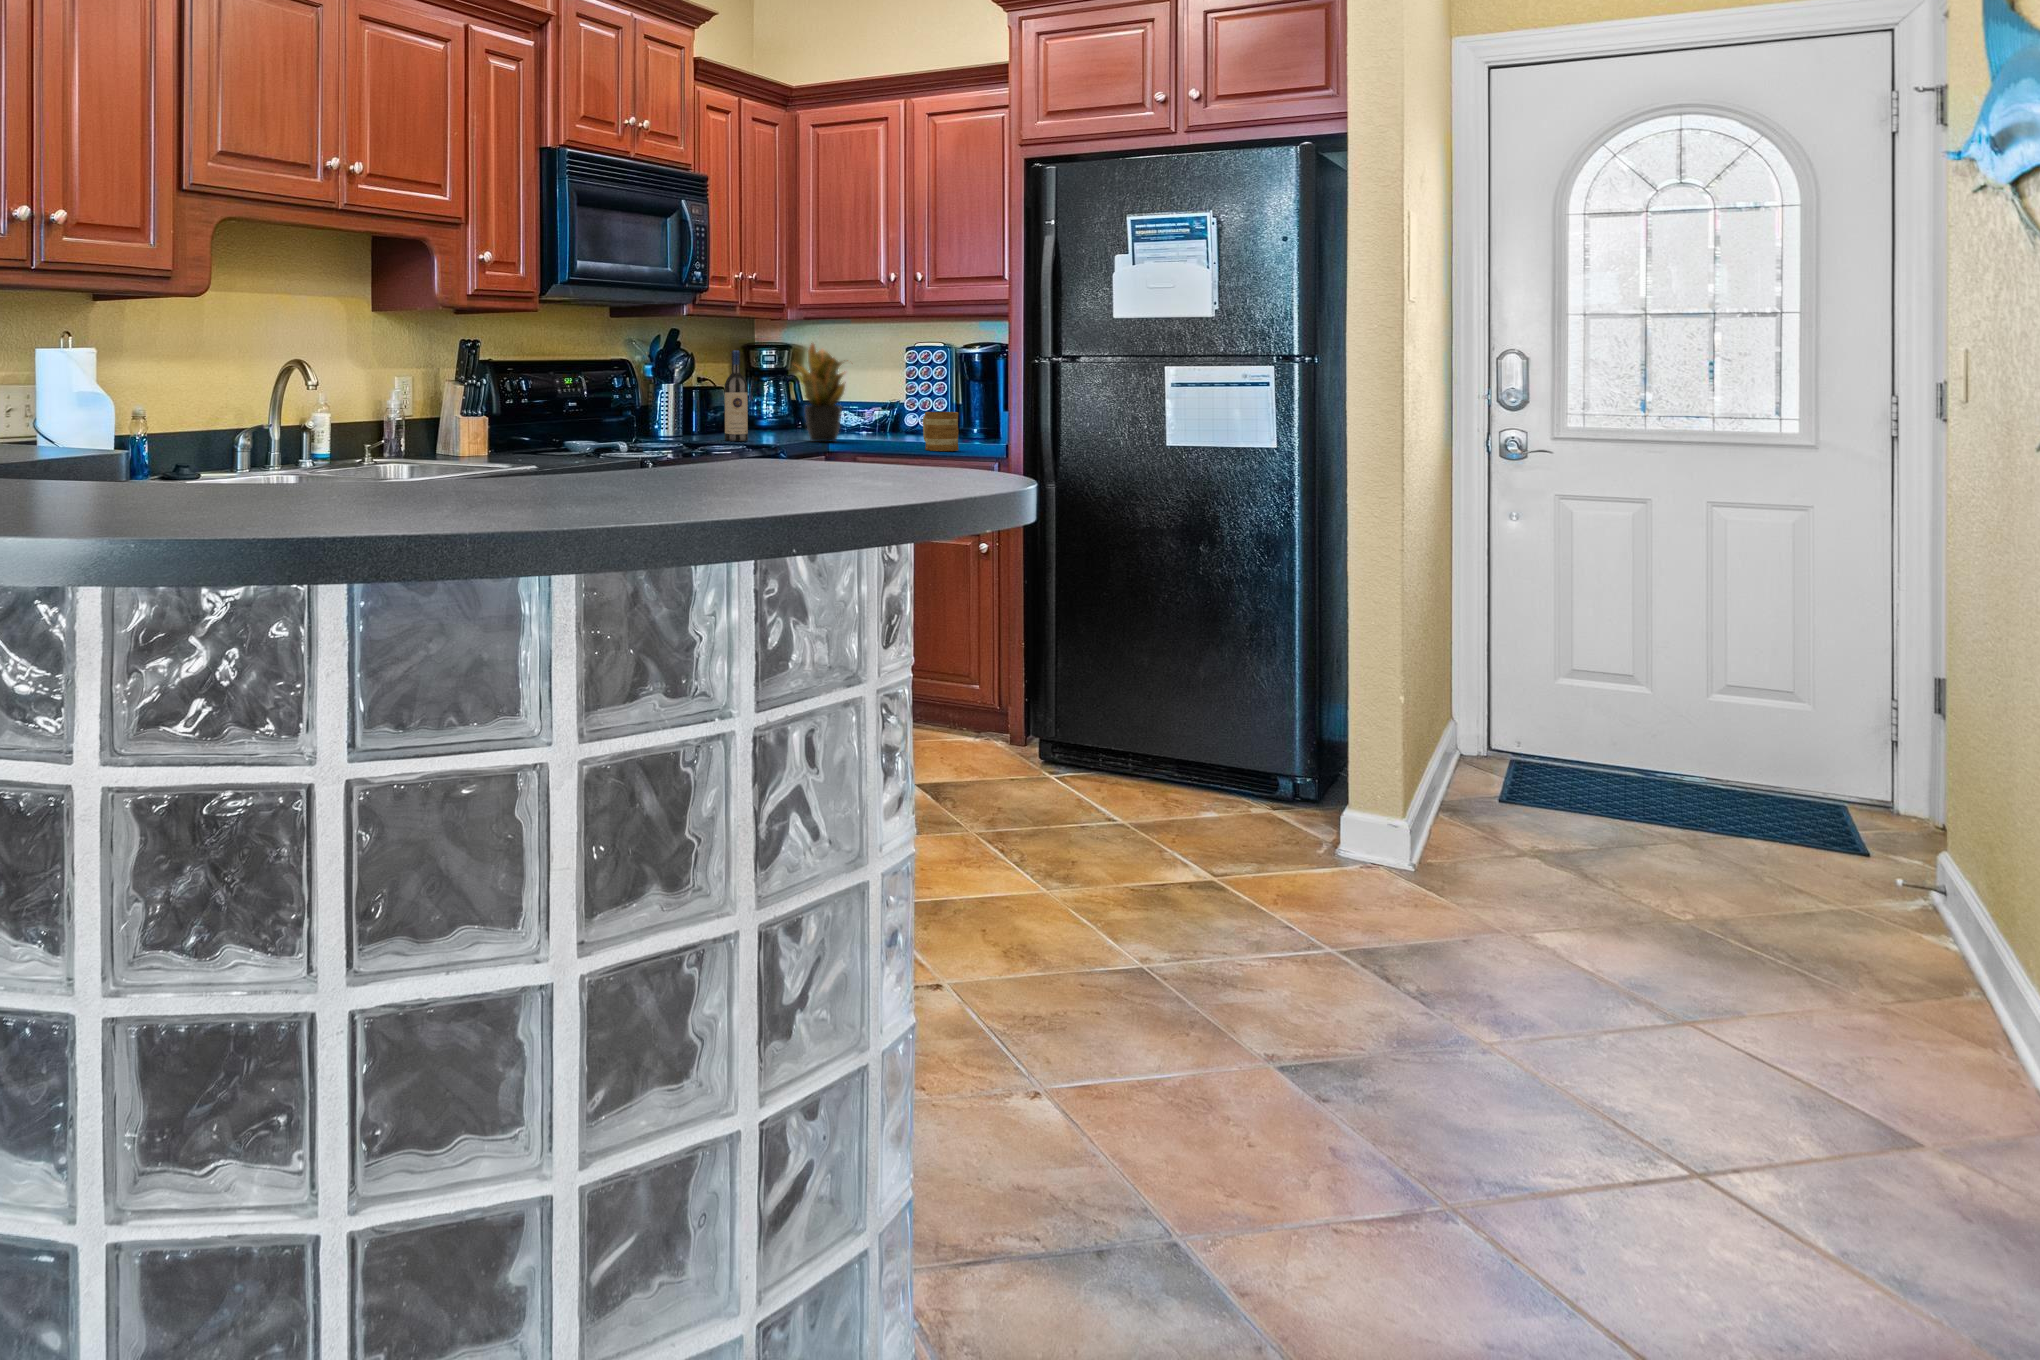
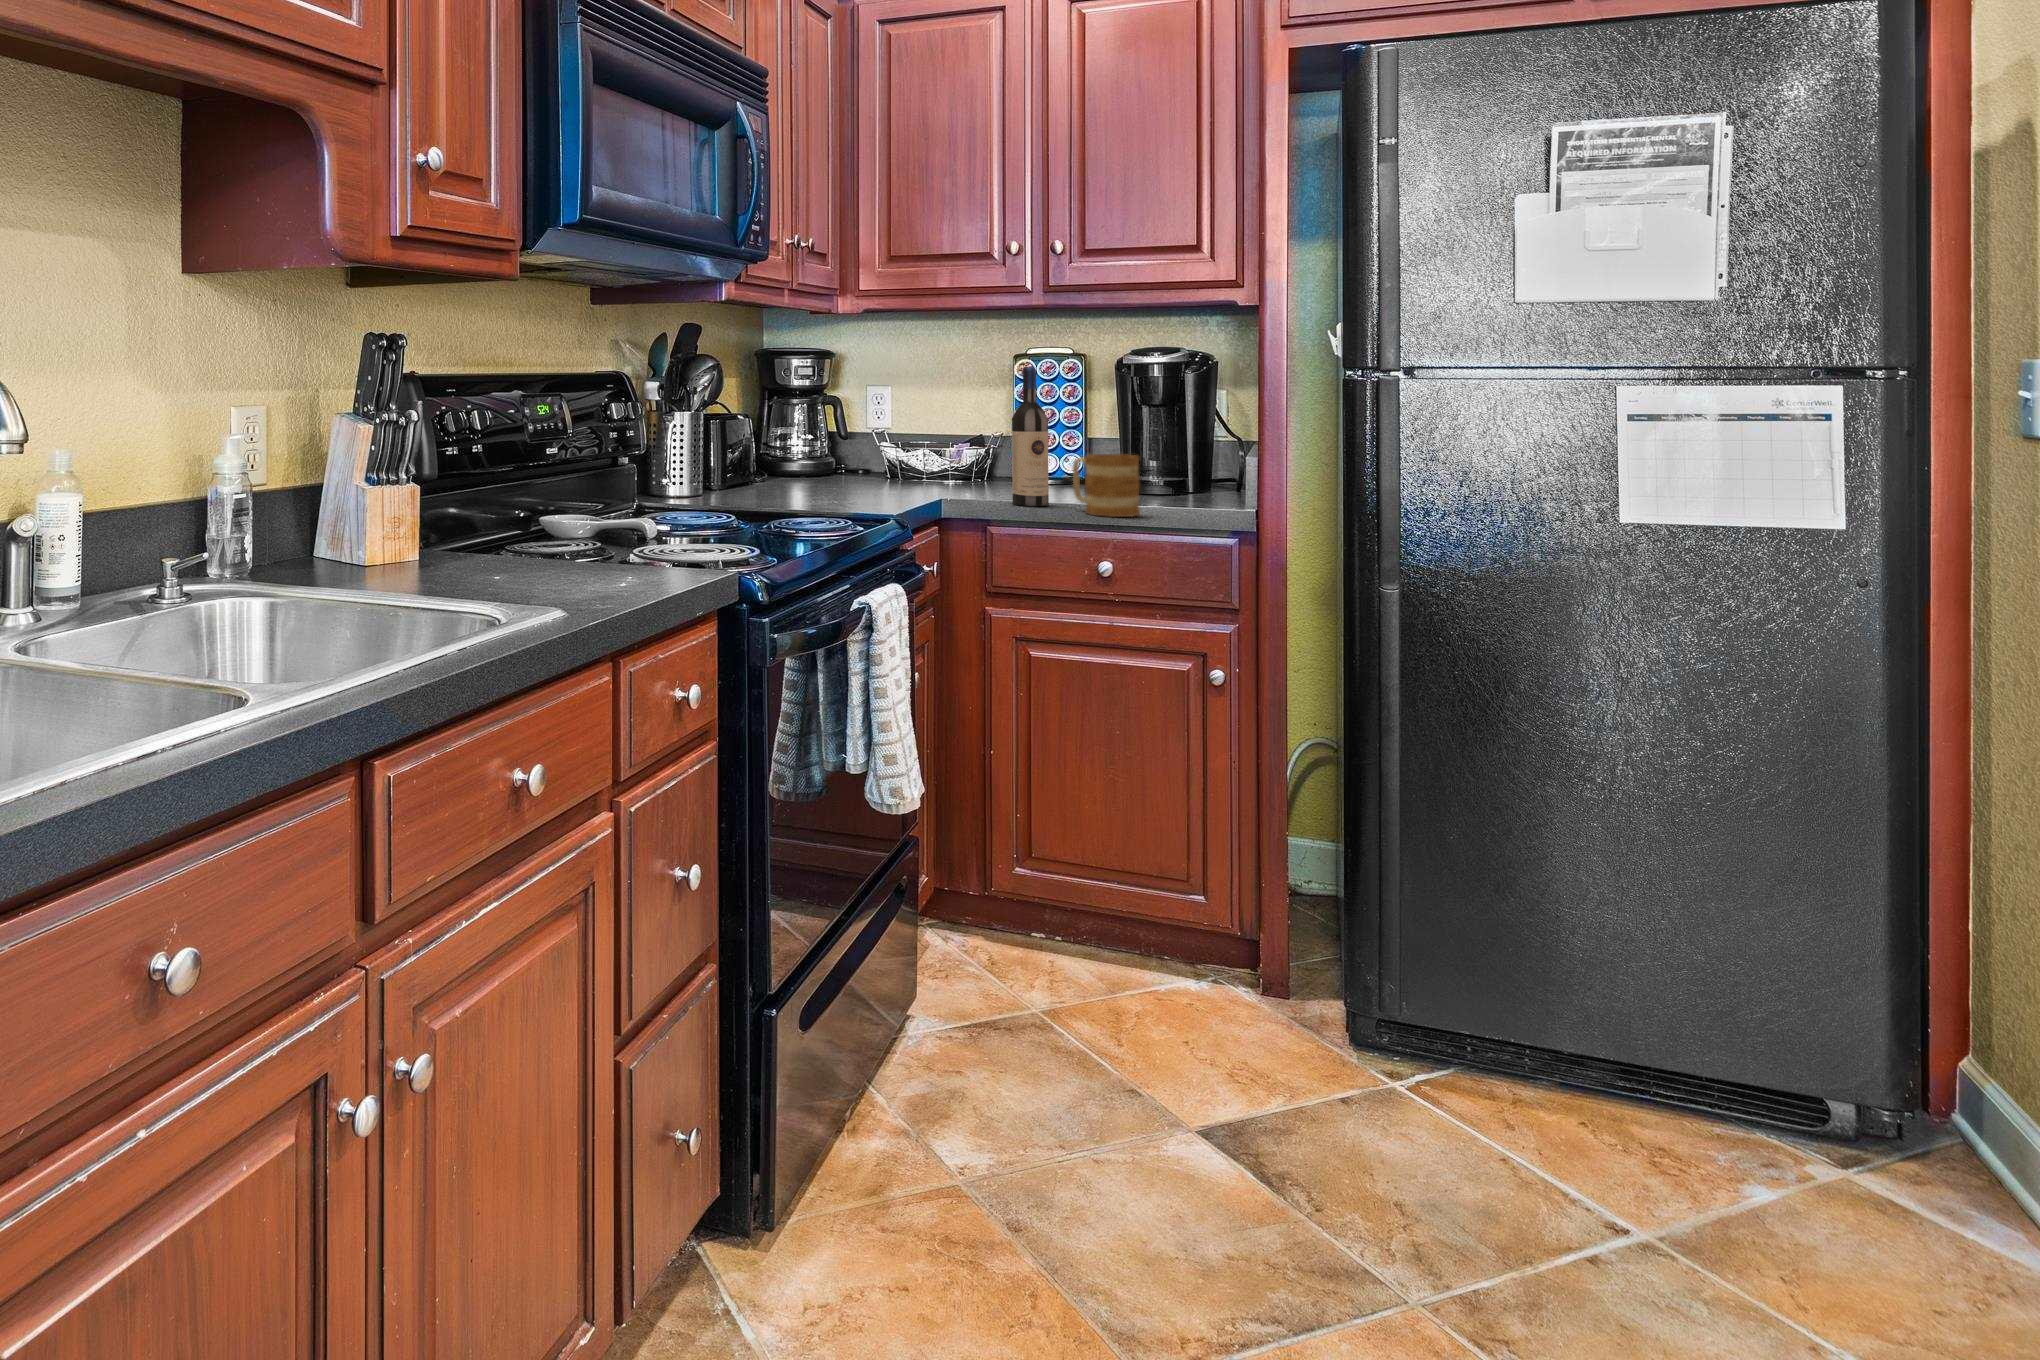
potted plant: present [797,343,848,442] -> none [849,342,954,499]
wine bottle: present [725,350,748,441] -> present [1012,367,1049,506]

